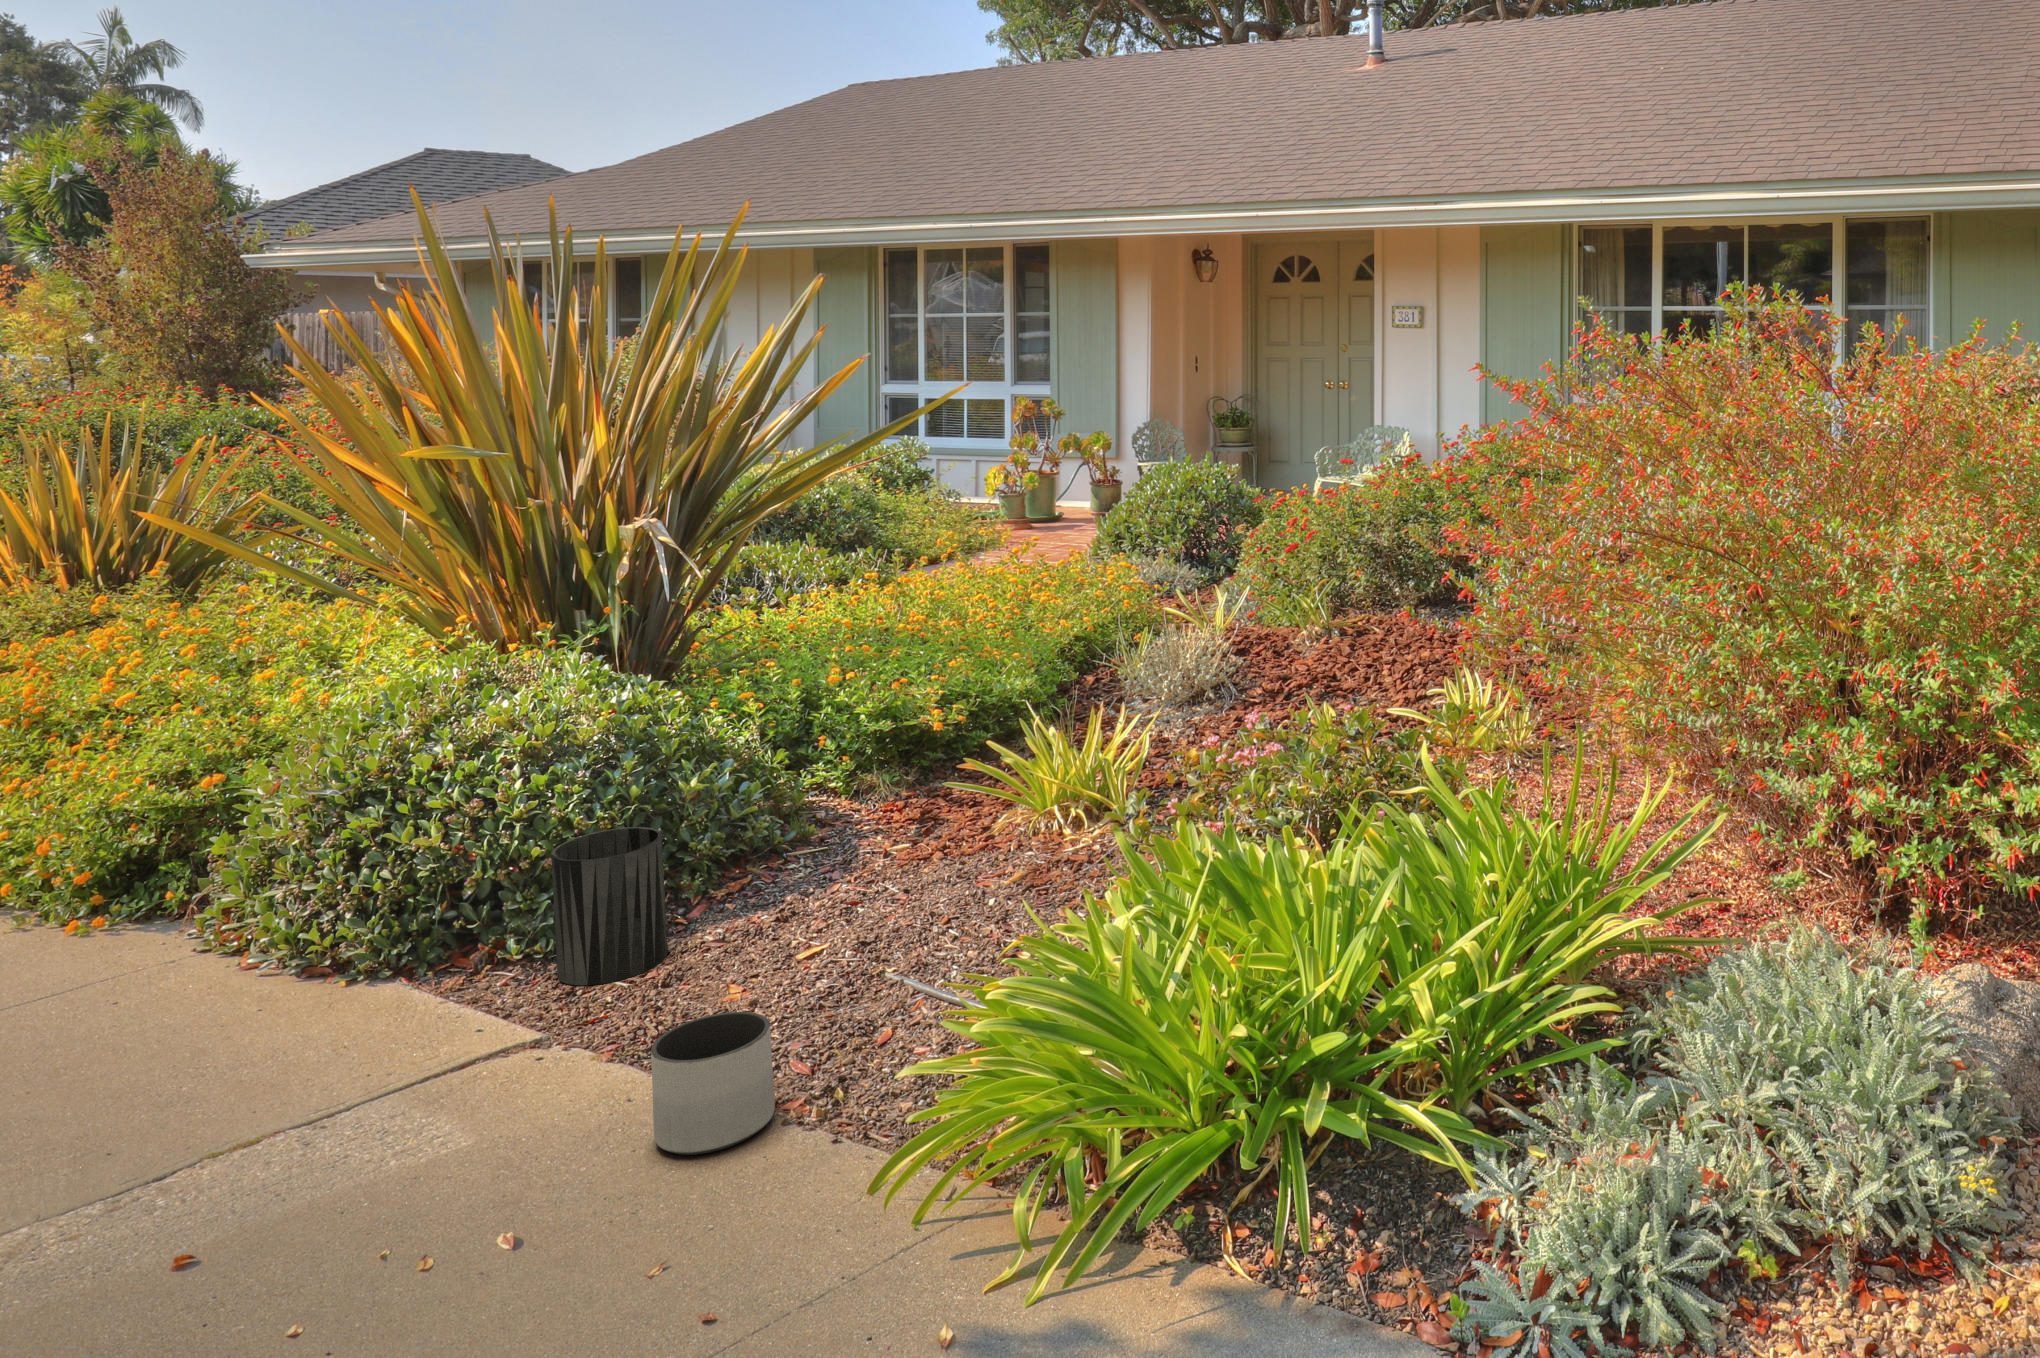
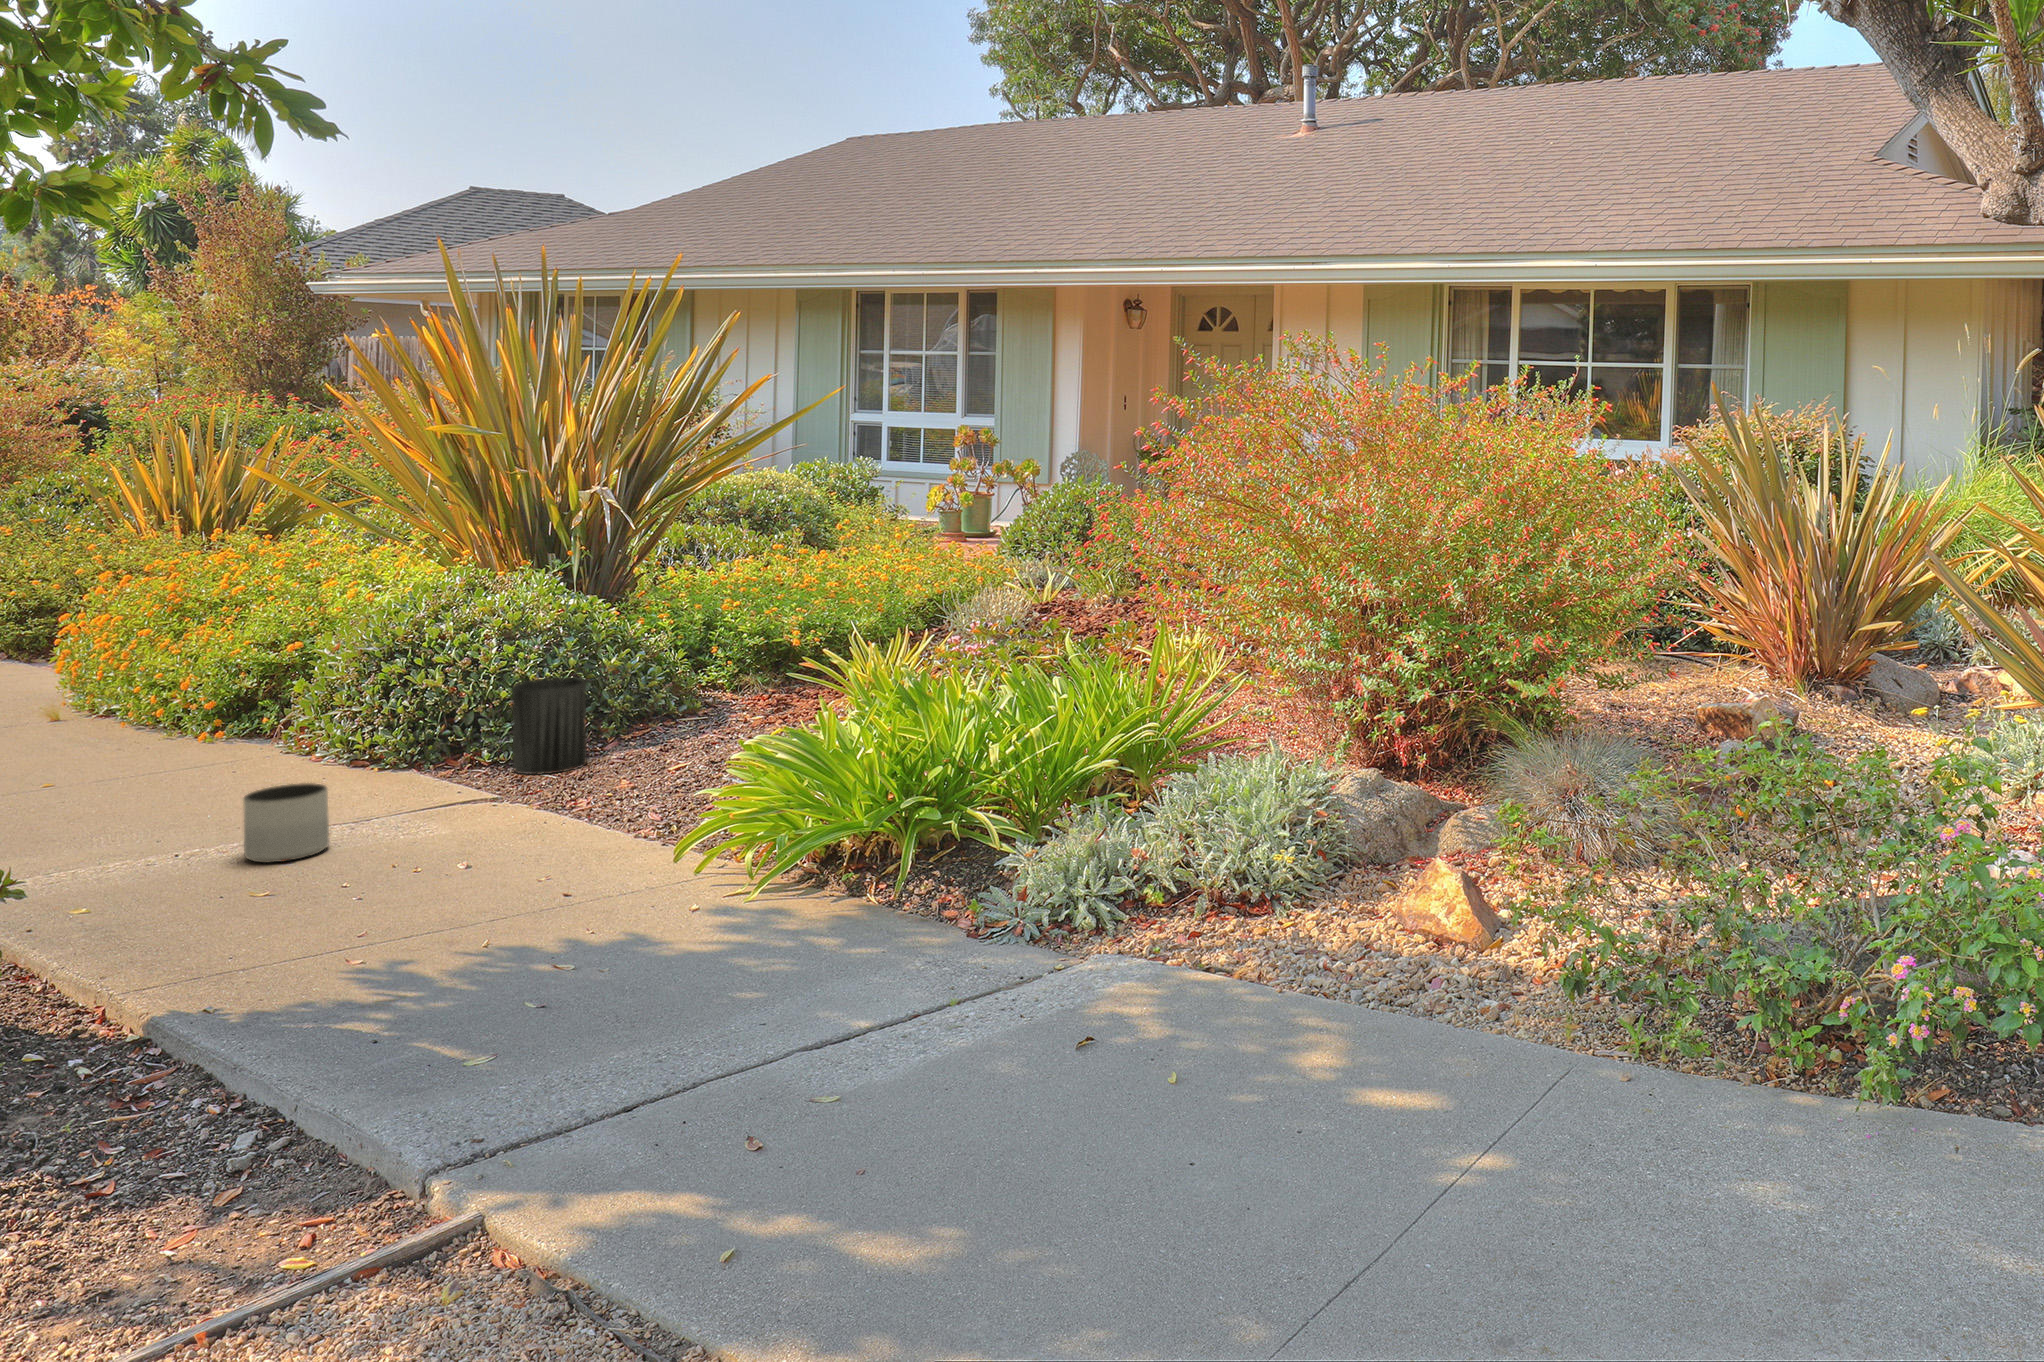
planter: present [651,1012,775,1155] -> present [243,783,329,863]

